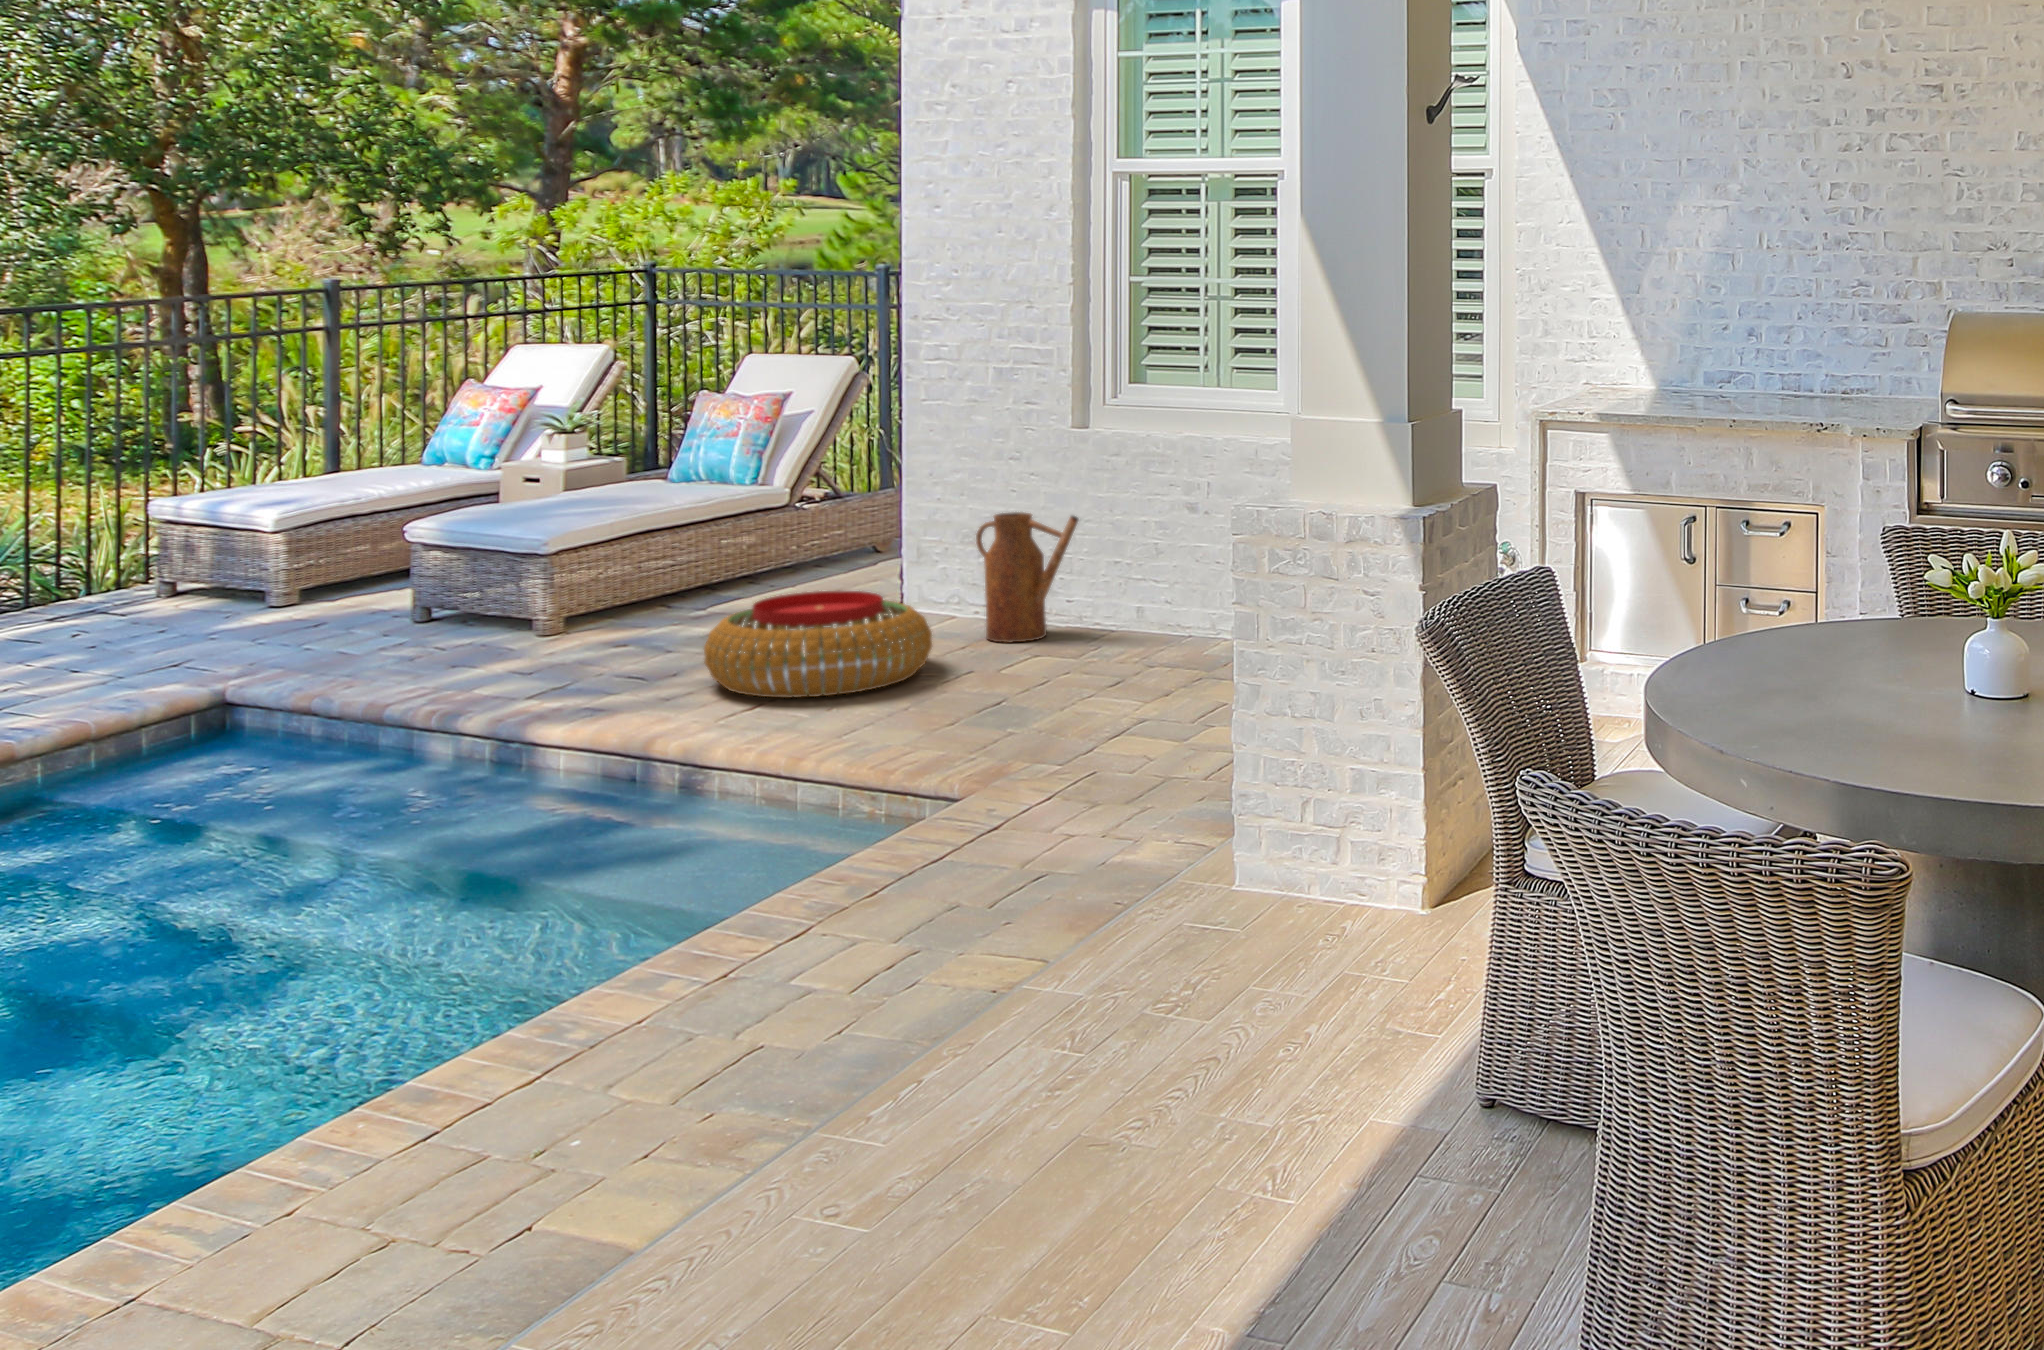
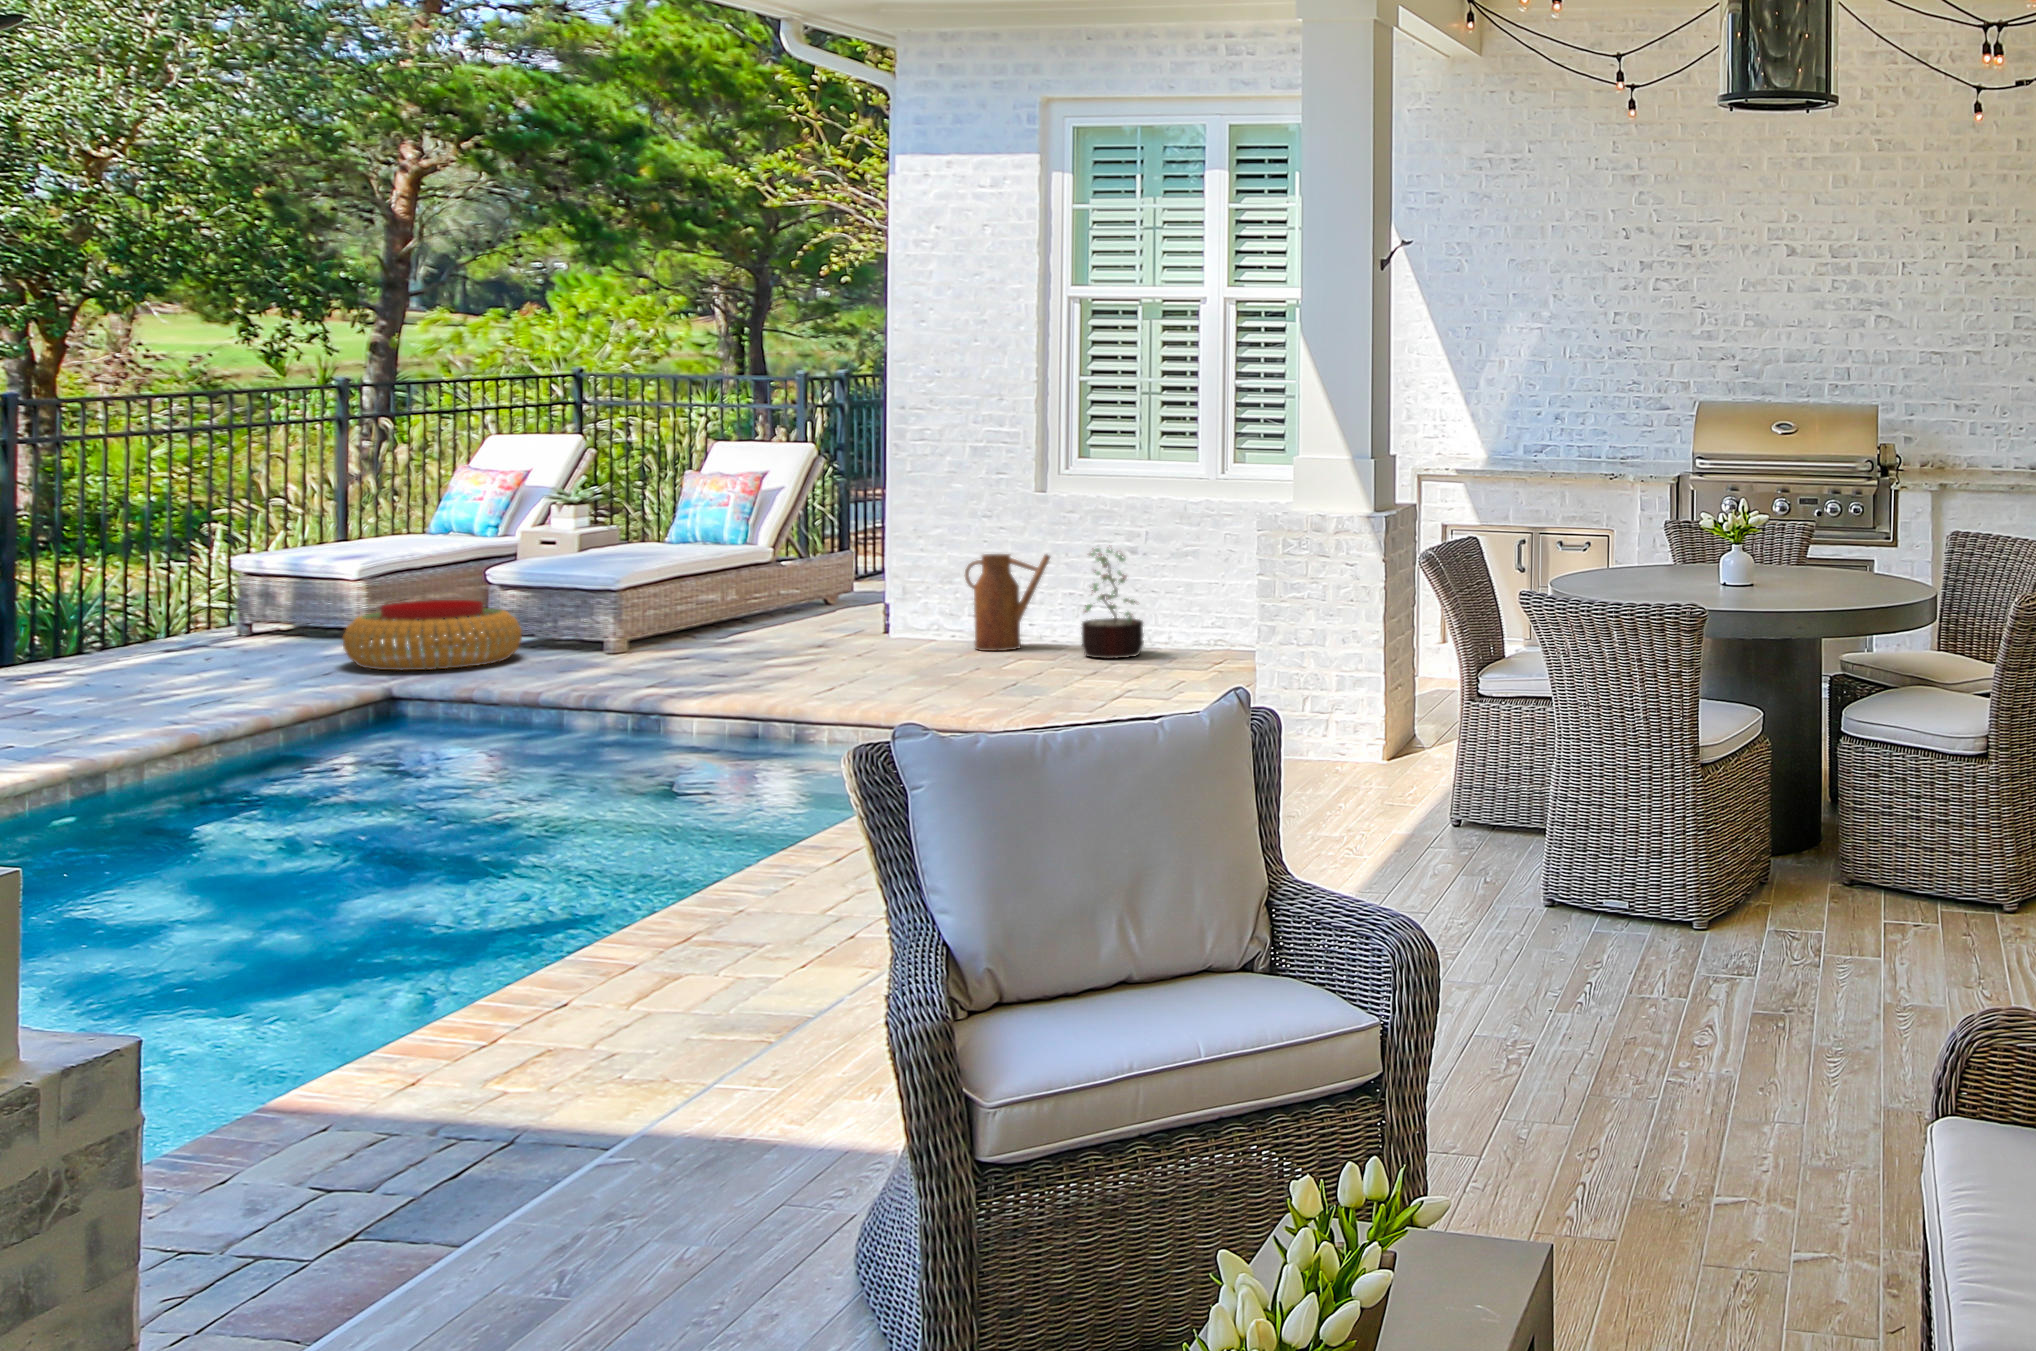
decorative plant: none [1110,505,1196,661] -> present [1081,549,1144,658]
pouf: present [704,591,932,698] -> present [343,600,522,670]

